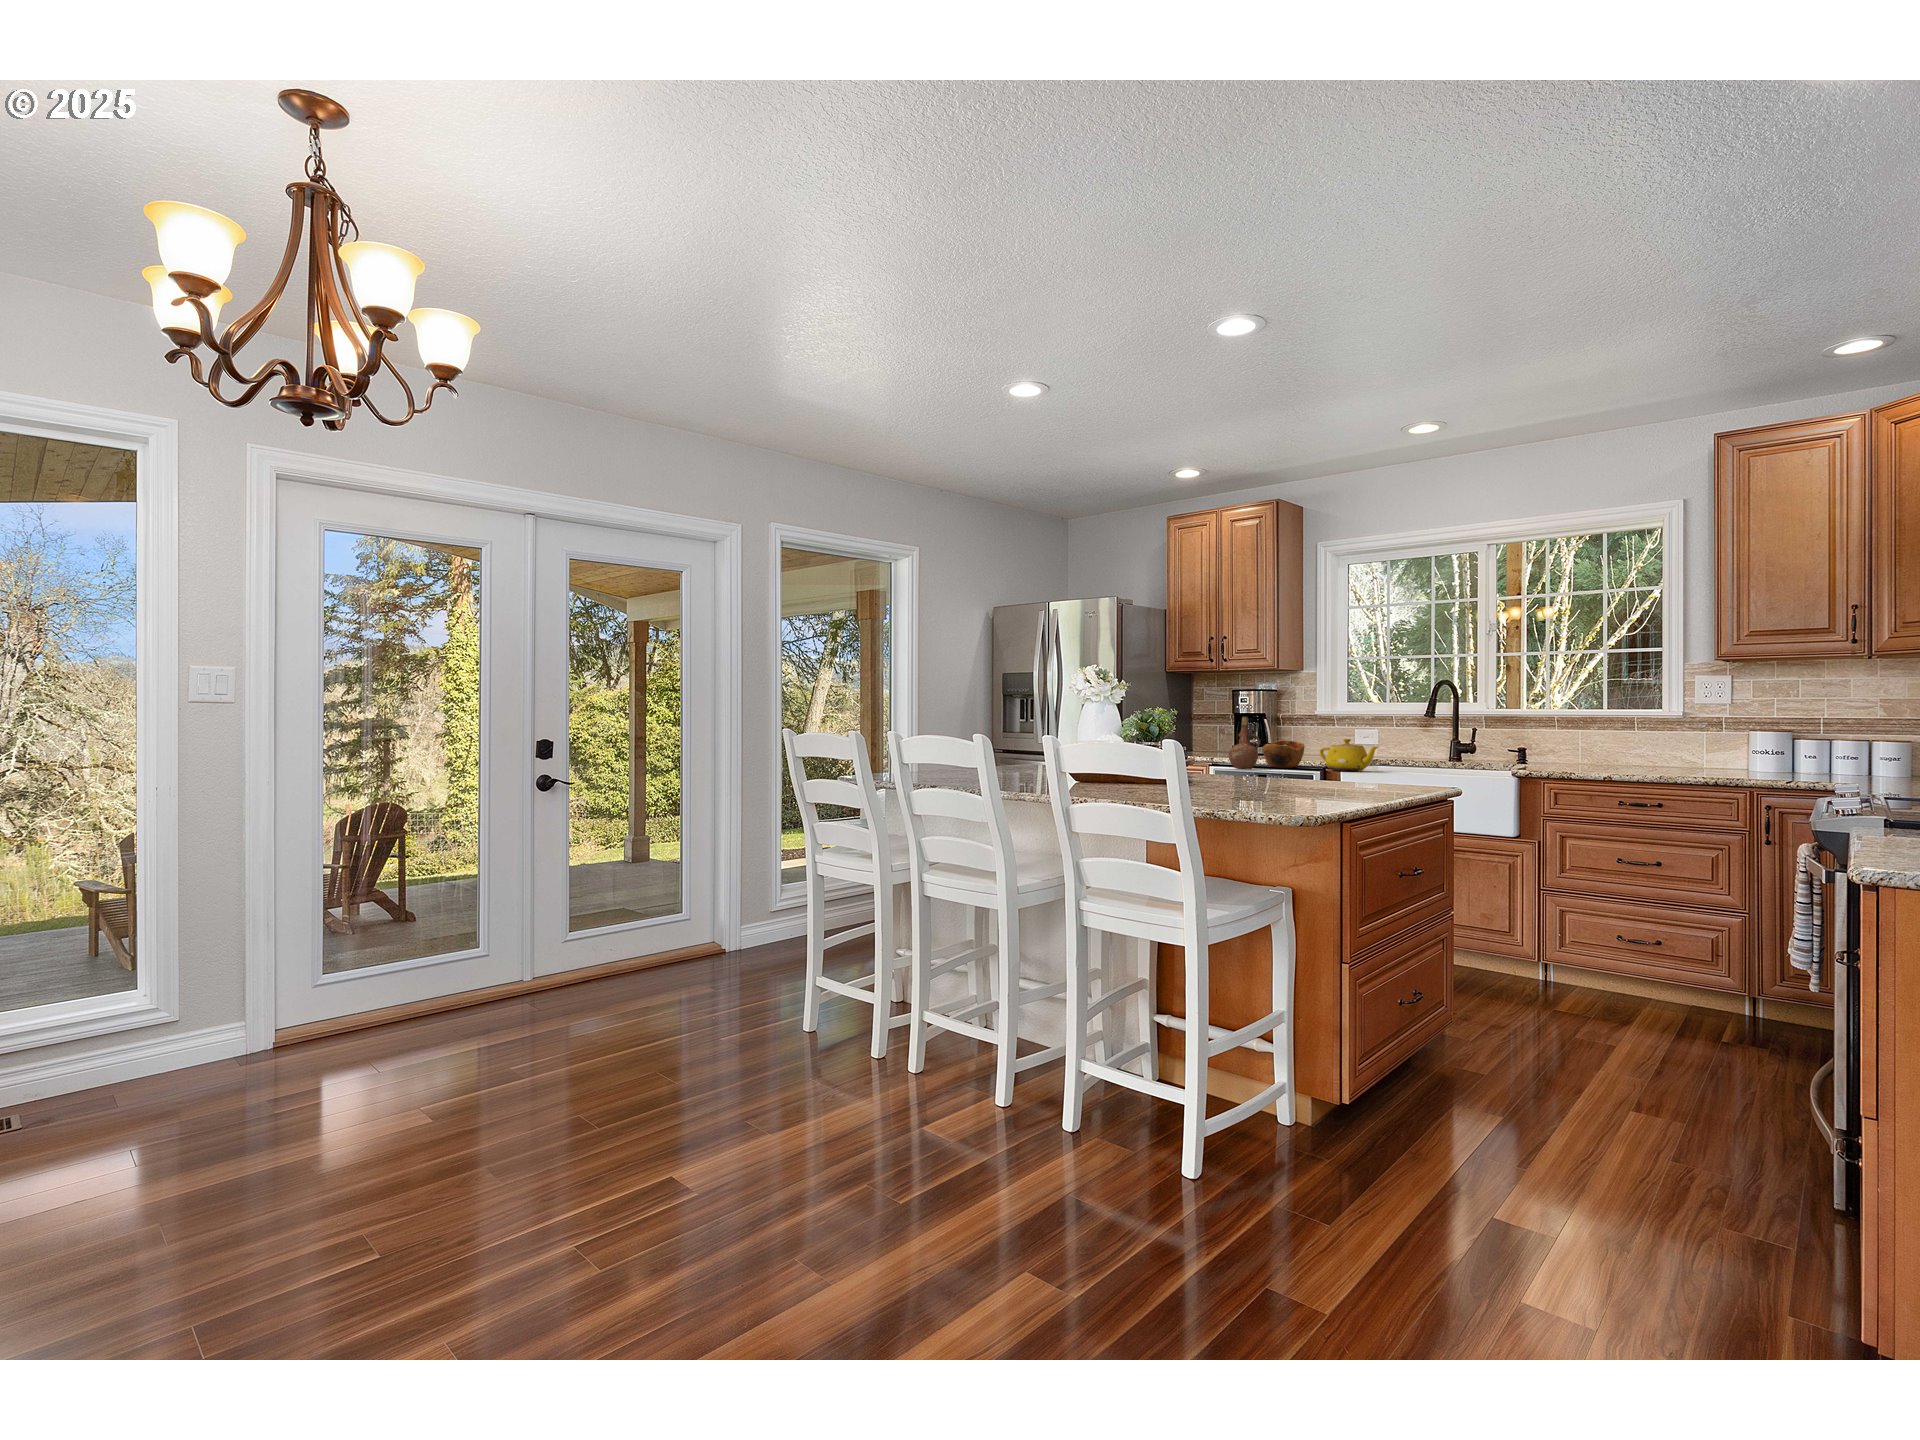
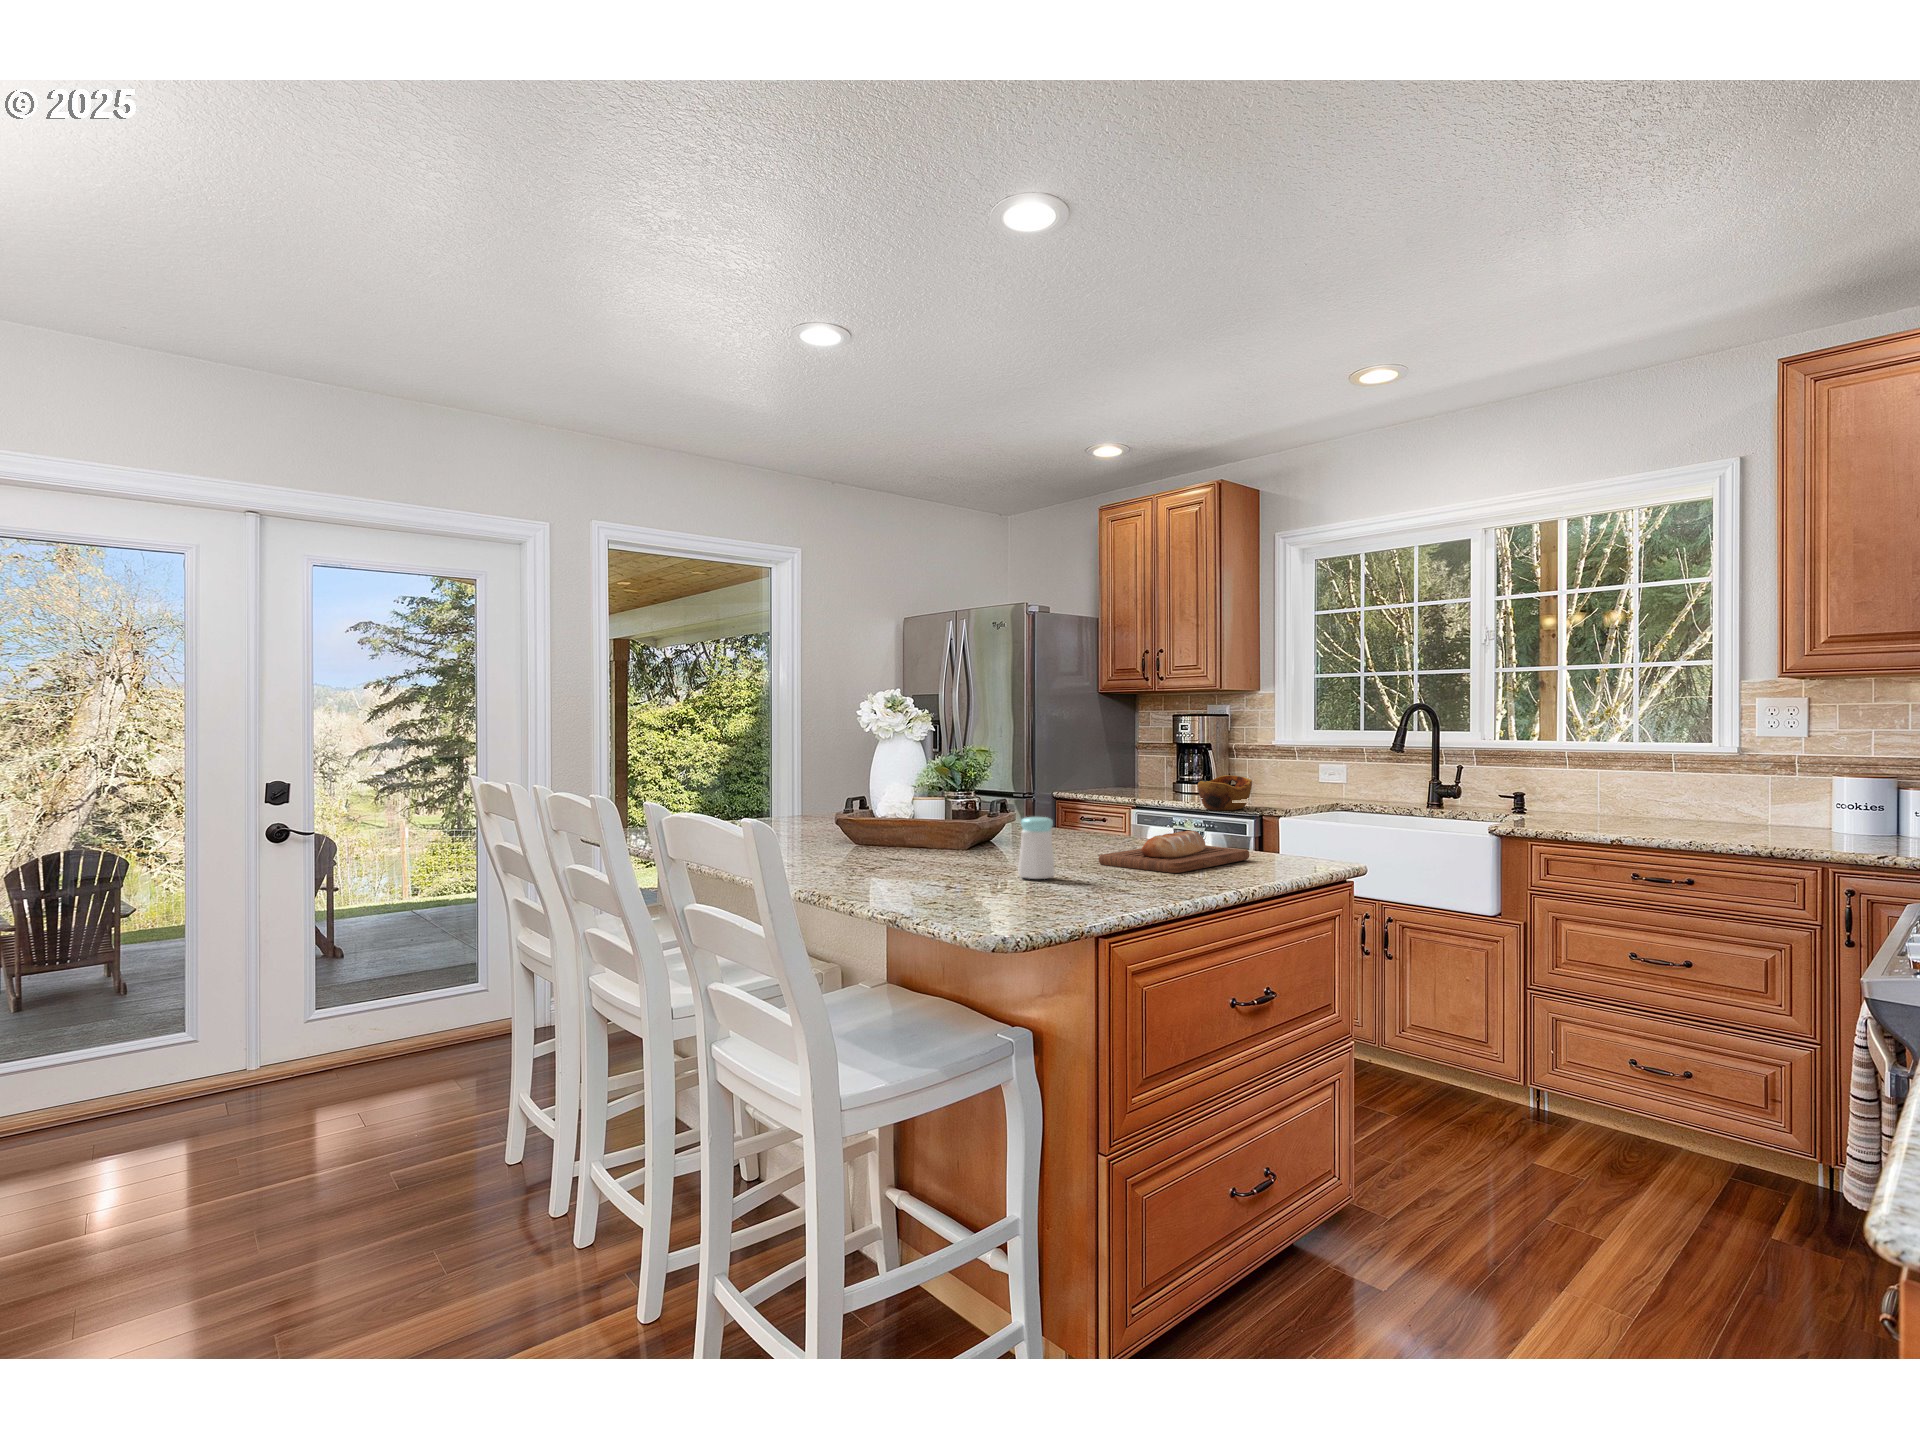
ceramic pitcher: present [1228,717,1260,769] -> none [1146,747,1184,812]
teapot: present [1320,739,1378,771] -> none [1260,777,1330,818]
salt shaker: none [1247,756,1275,797] -> present [1019,817,1055,879]
bread loaf: none [1280,769,1374,795] -> present [1099,831,1249,873]

